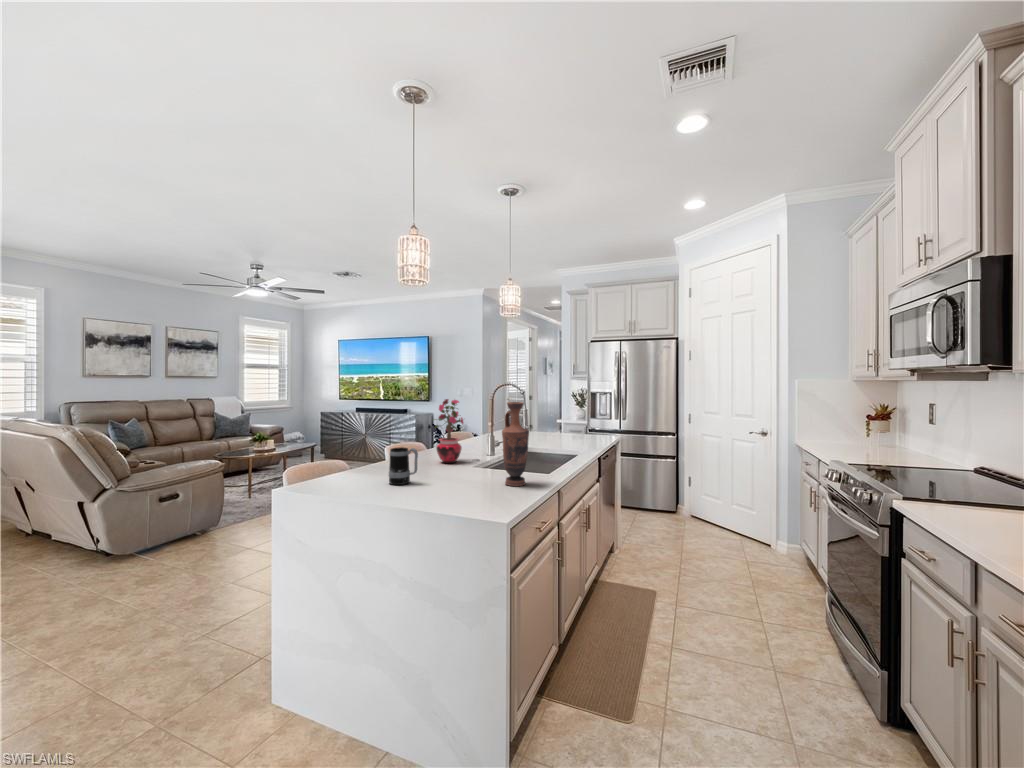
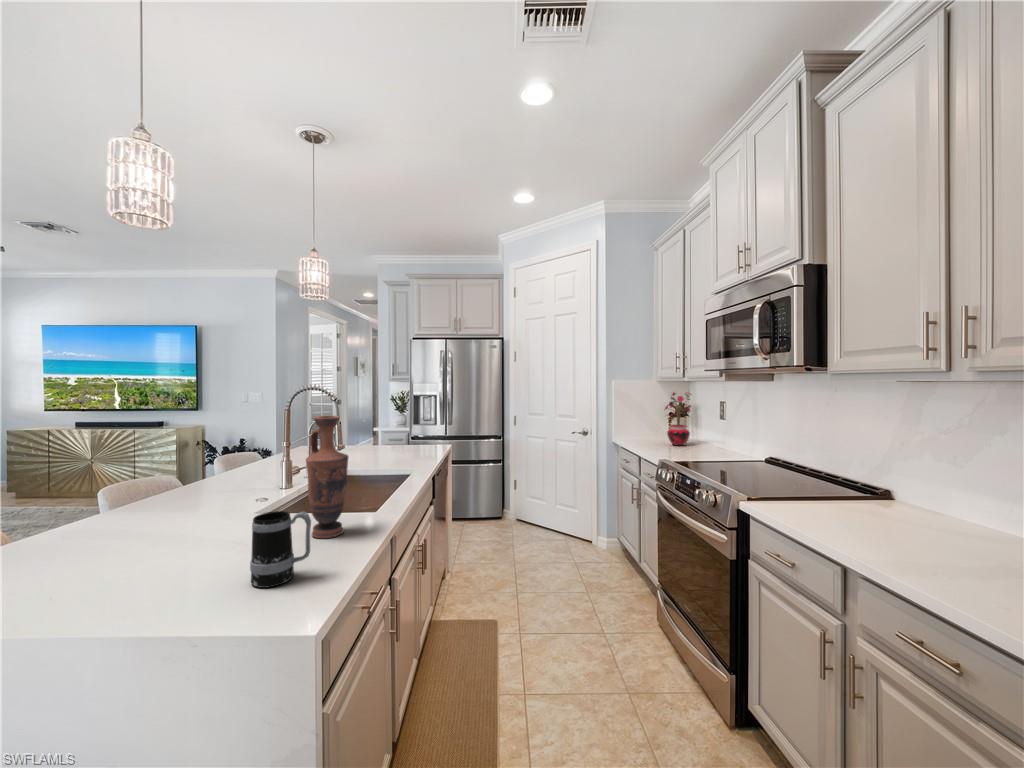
potted plant: present [434,399,463,463] -> present [665,392,691,446]
mug: present [389,447,418,485] -> present [250,511,311,588]

